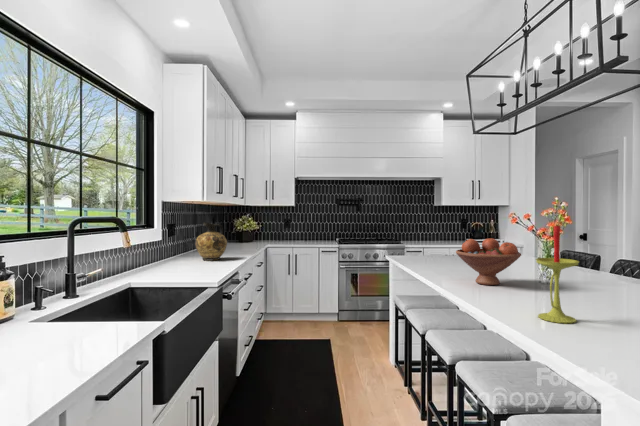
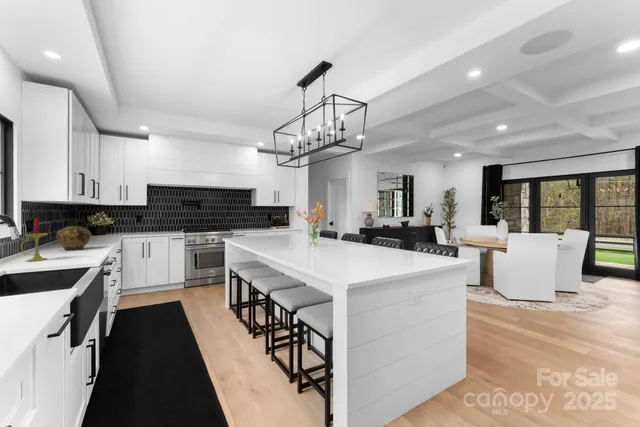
candle: present [536,226,579,323] -> present [21,219,48,261]
fruit bowl: present [456,238,521,285] -> none [270,224,302,249]

